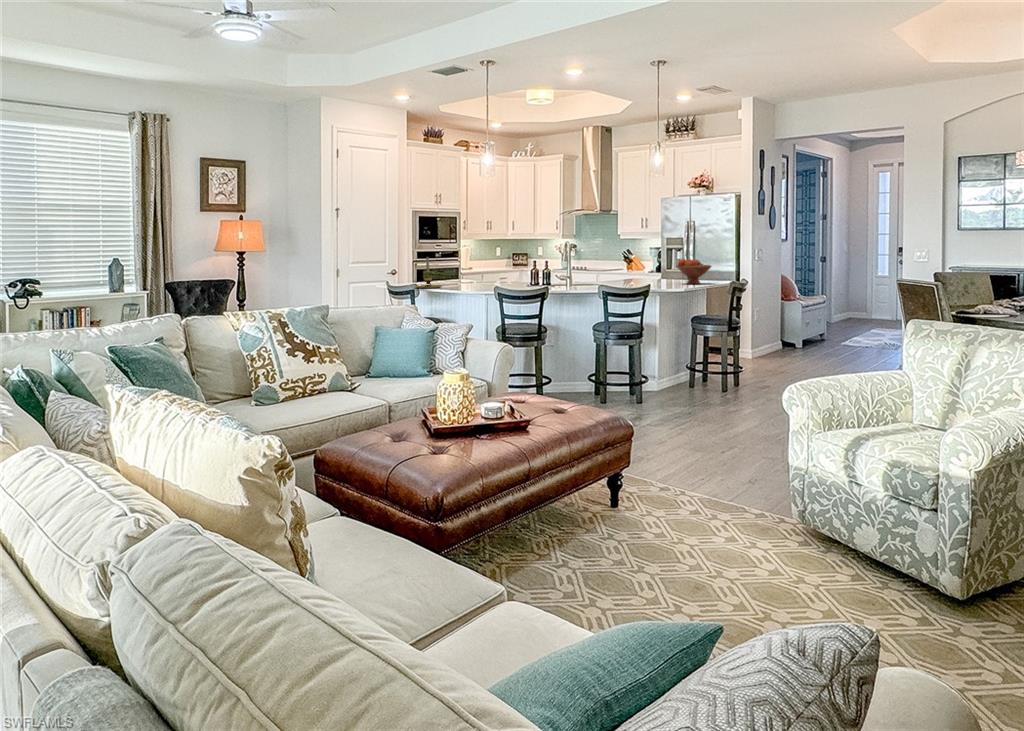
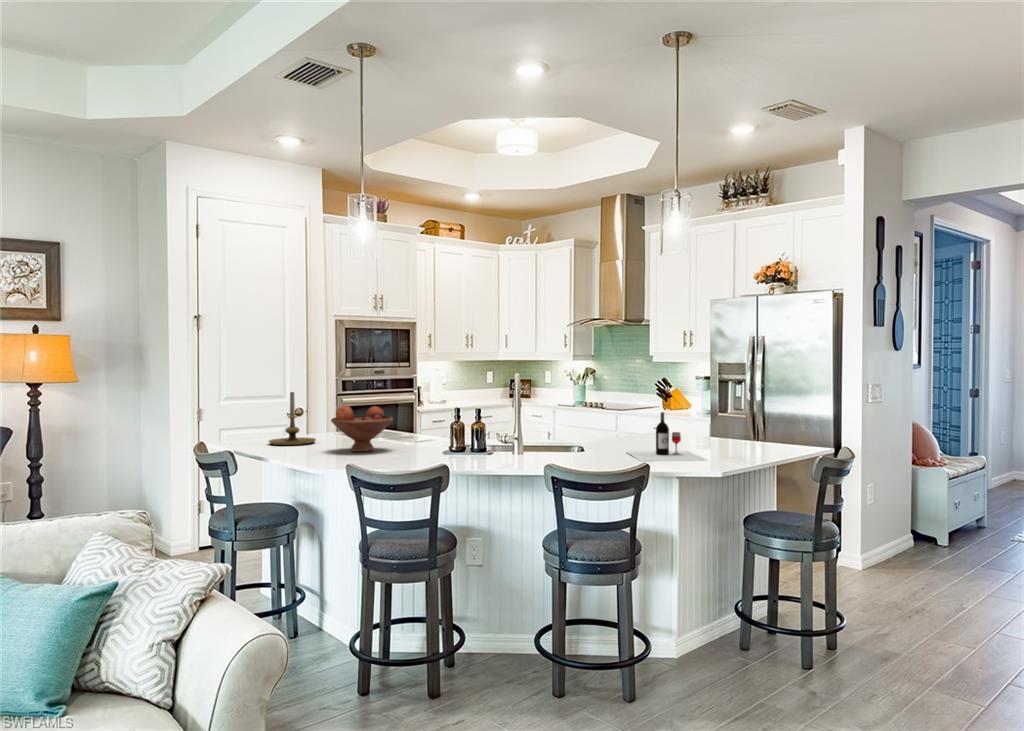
fruit bowl: present [677,259,712,284] -> present [331,405,393,452]
wine bottle: none [629,263,676,288] -> present [627,412,707,461]

